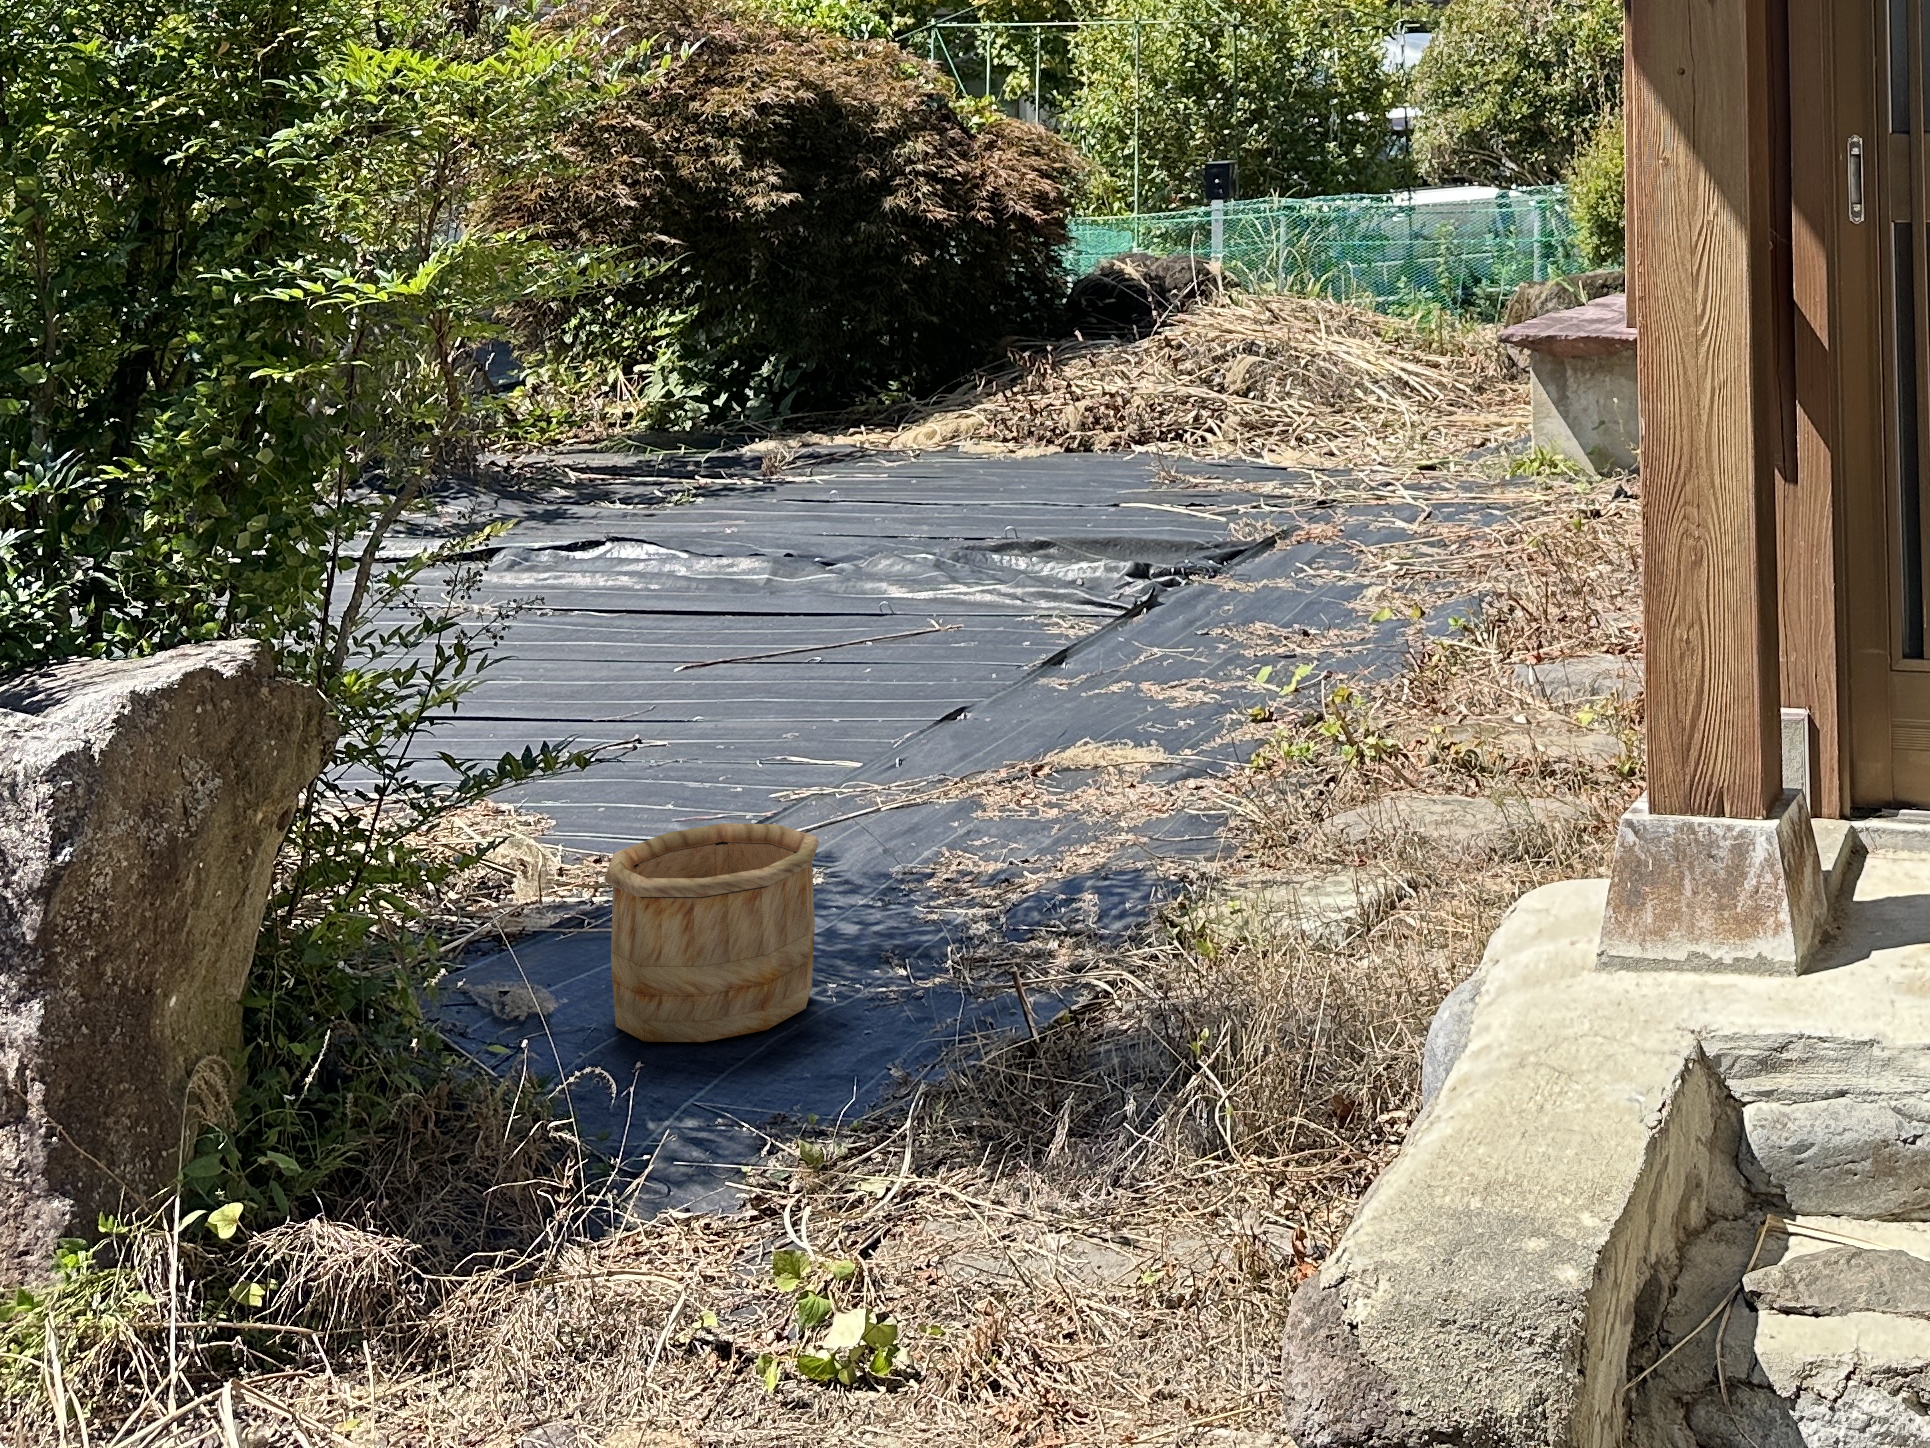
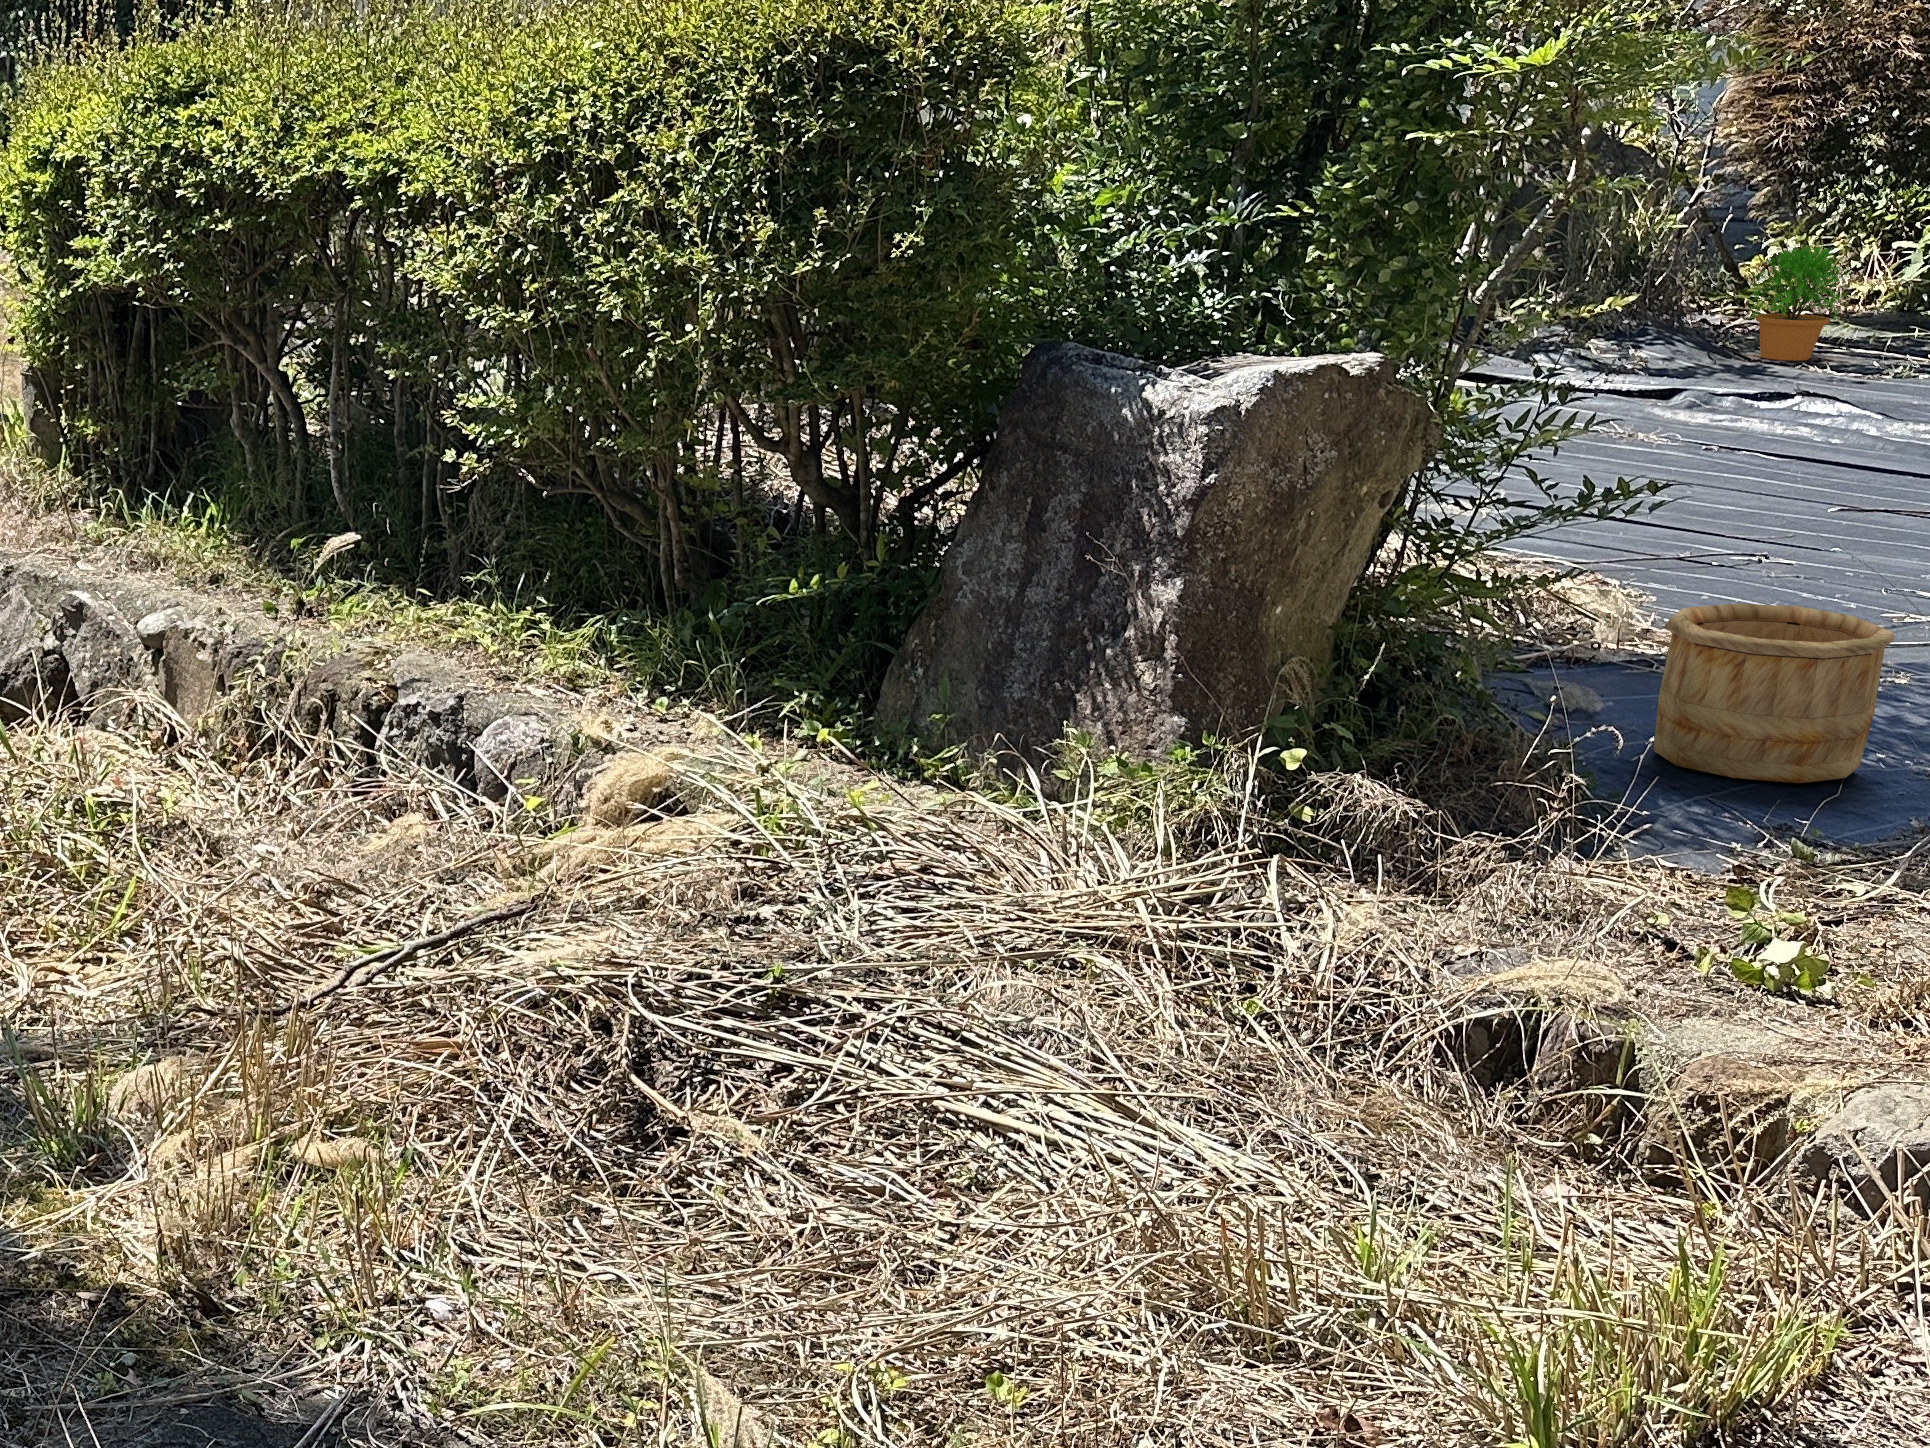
potted plant: none [530,384,625,494] -> present [1750,246,1848,360]

